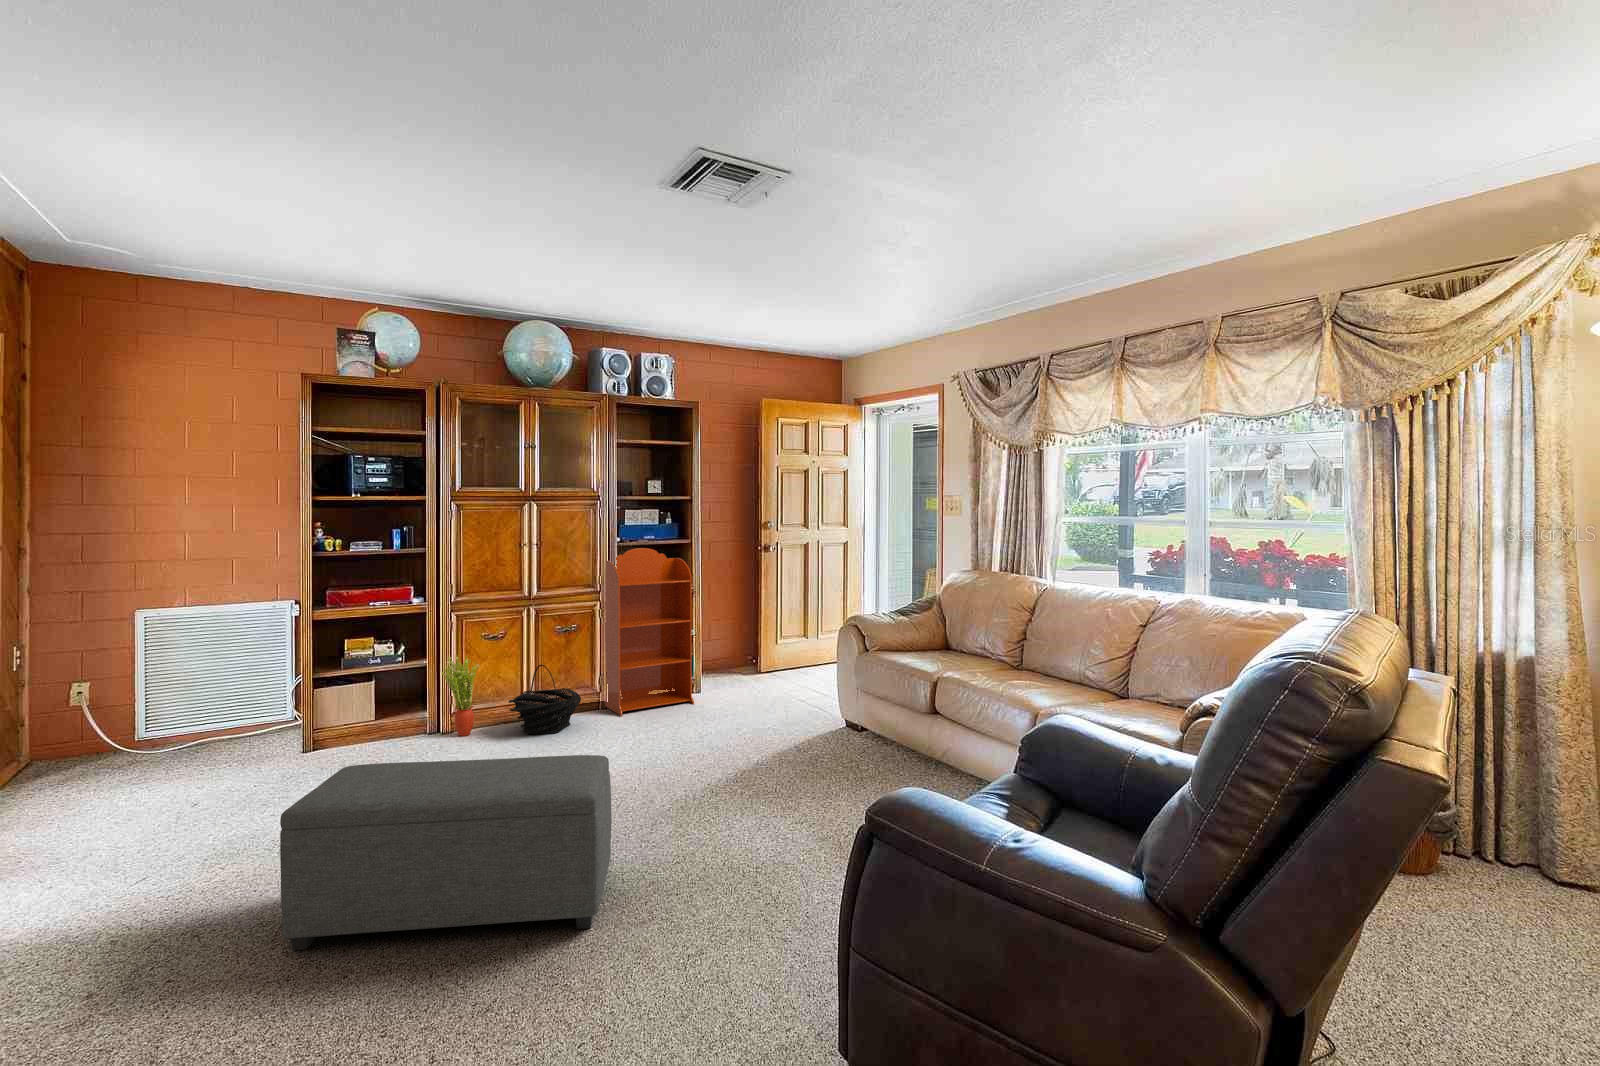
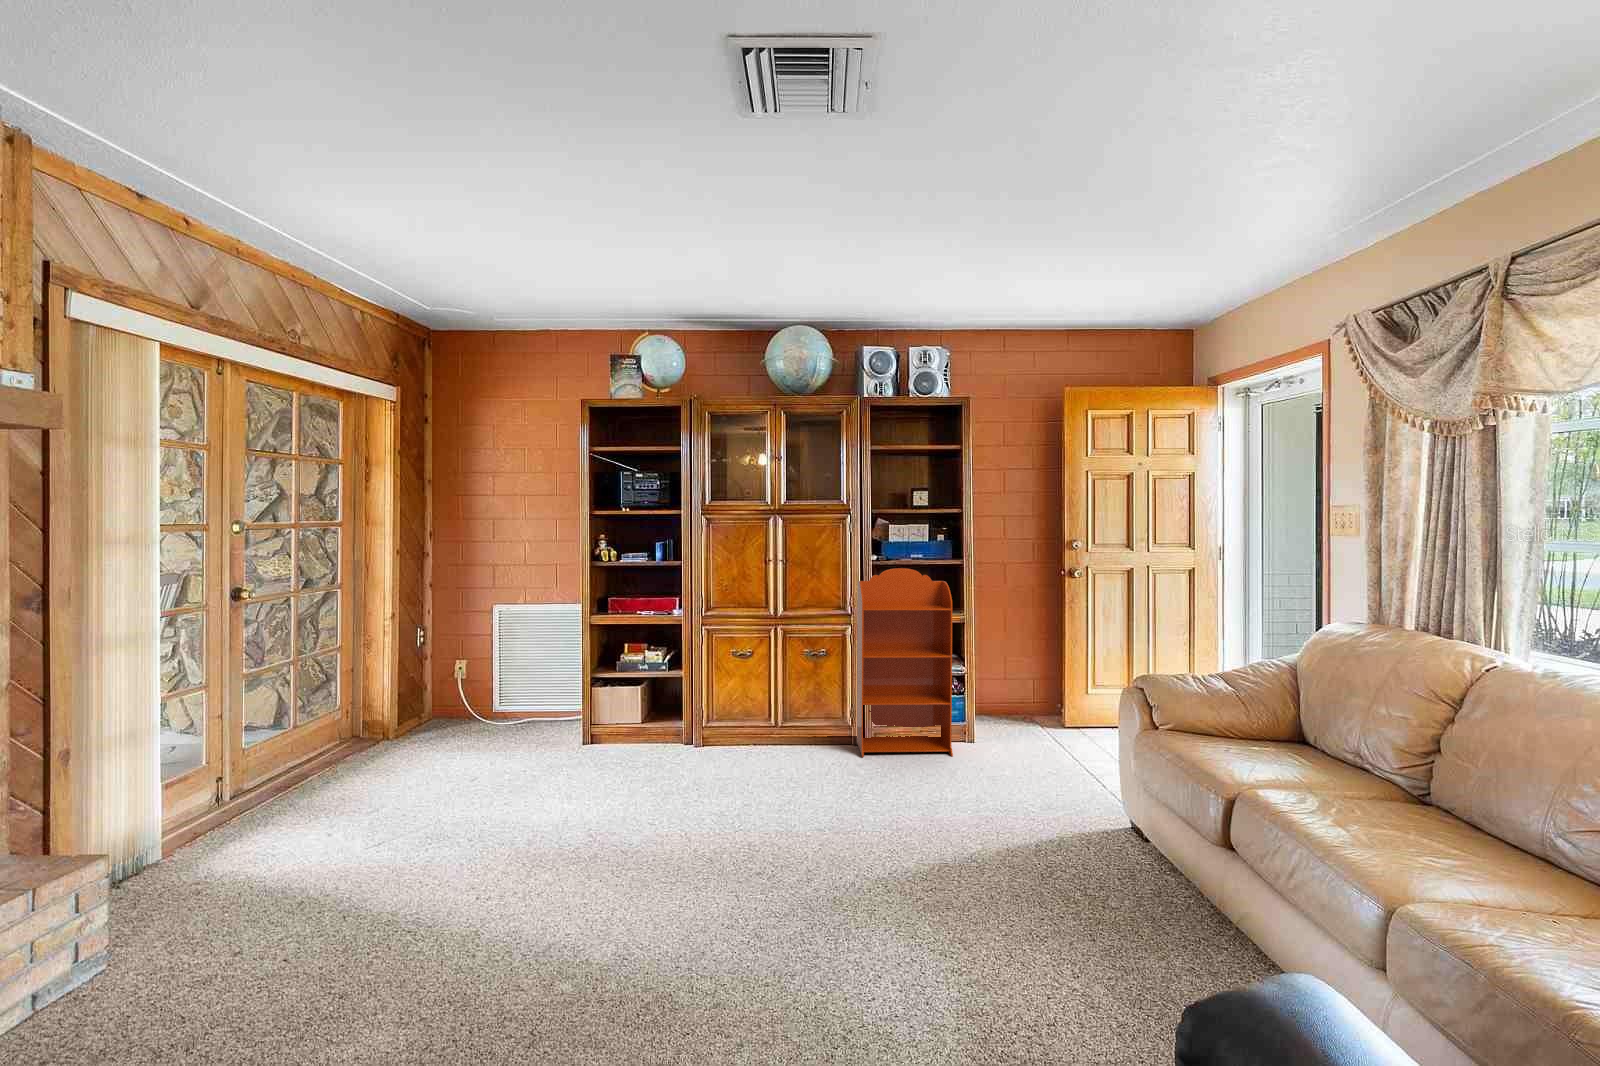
potted plant: present [442,655,479,736] -> none [684,669,719,752]
basket: present [509,665,581,734] -> none [742,689,816,765]
ottoman: present [280,755,611,950] -> none [370,774,682,1020]

